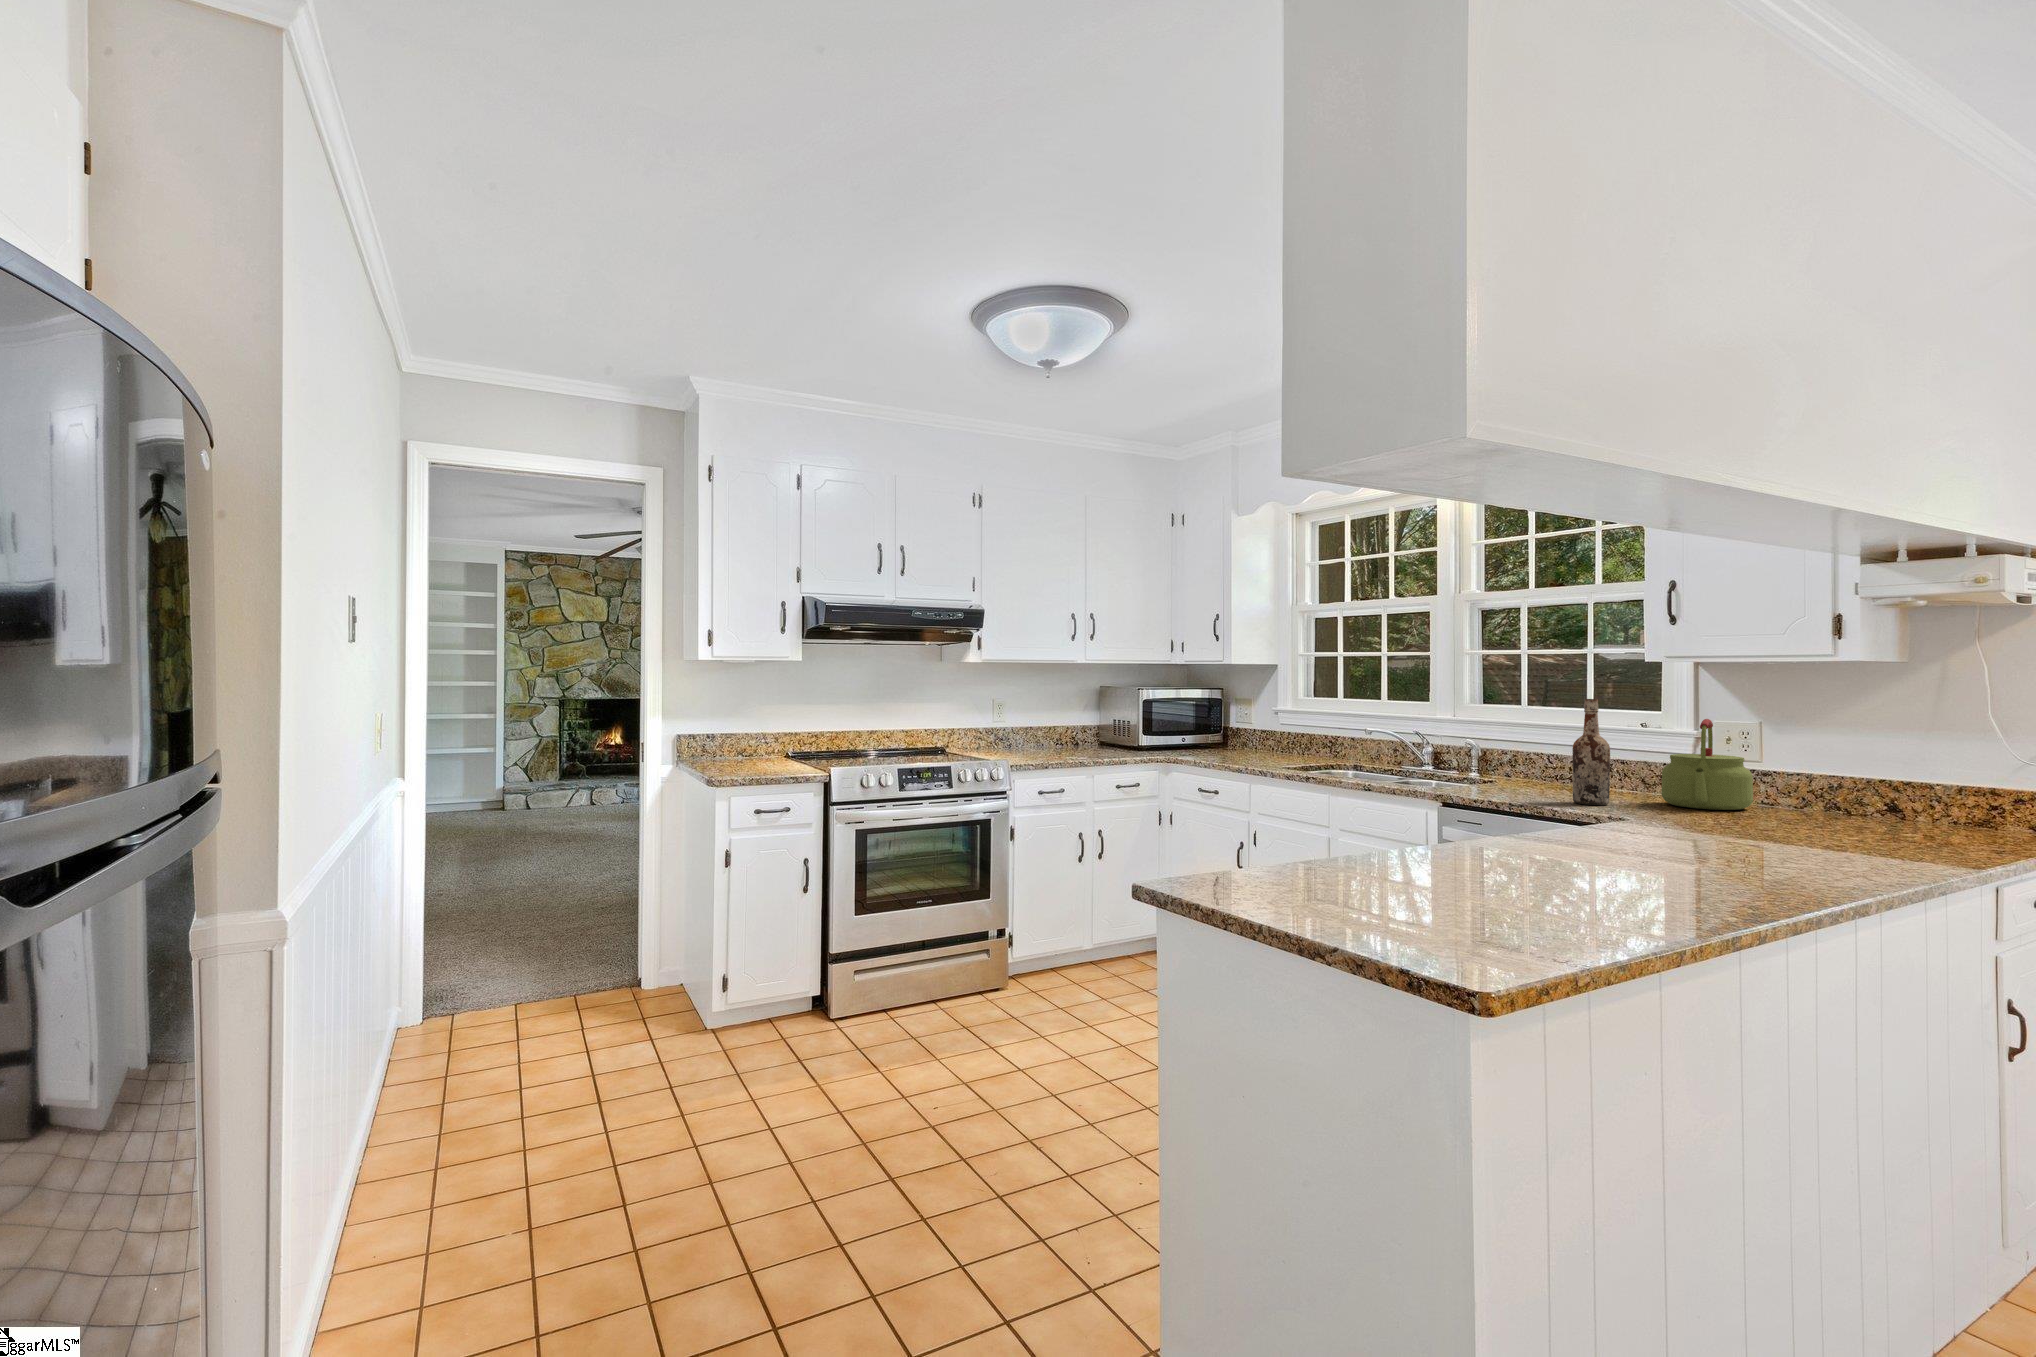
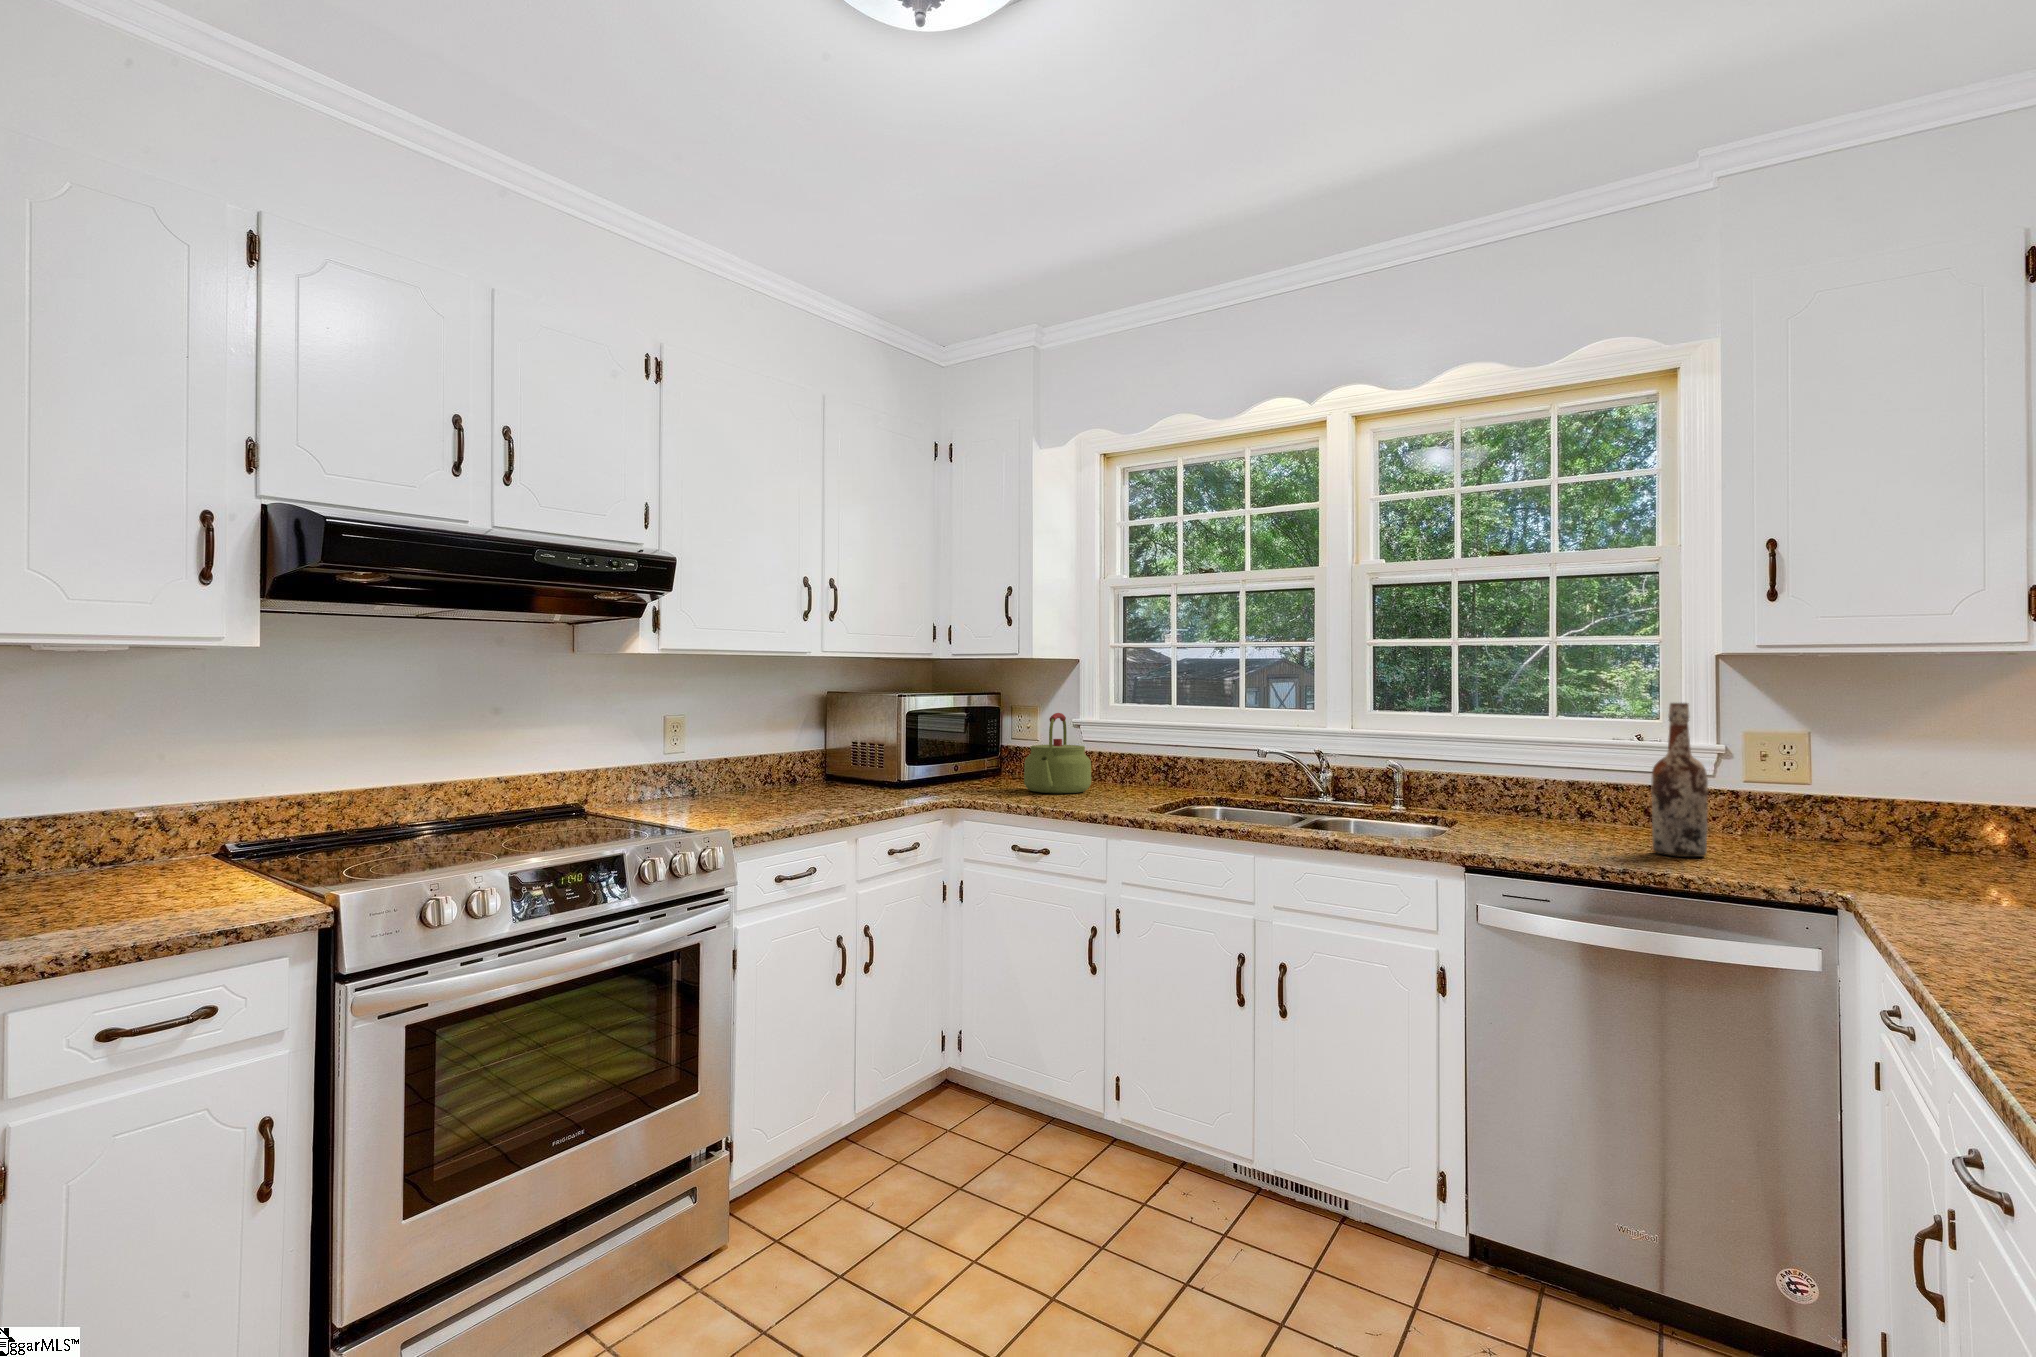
kettle: present [1661,719,1753,810] -> present [1024,713,1091,794]

